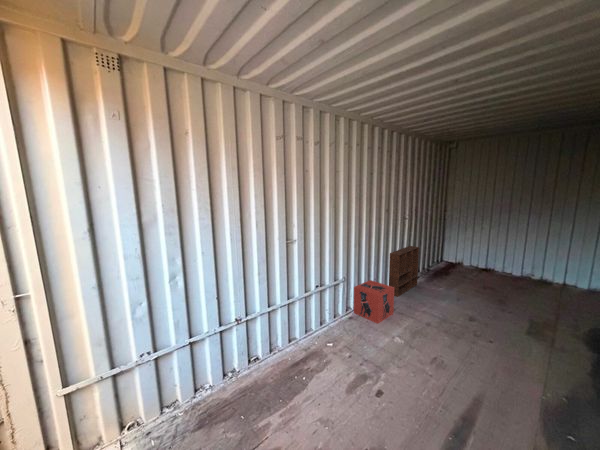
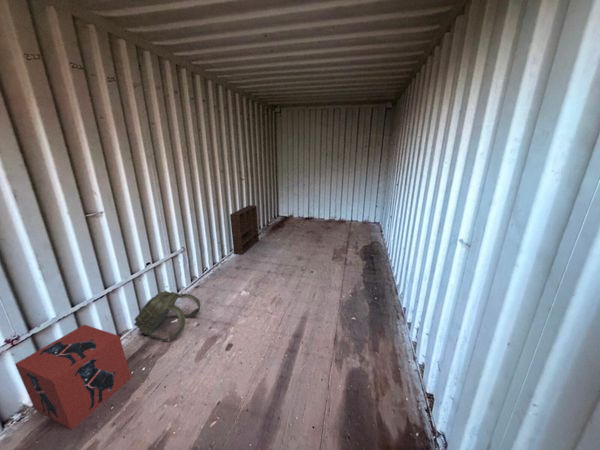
storage box: present [354,280,394,324] -> present [15,325,131,429]
backpack: none [301,314,355,361] -> present [134,291,200,342]

